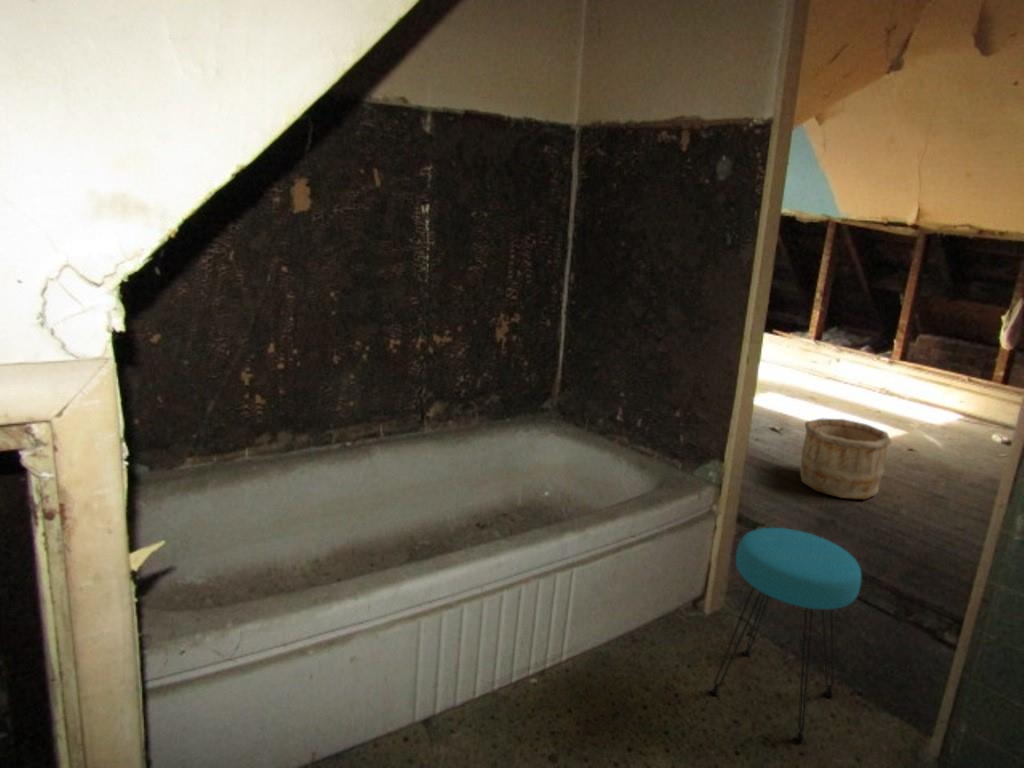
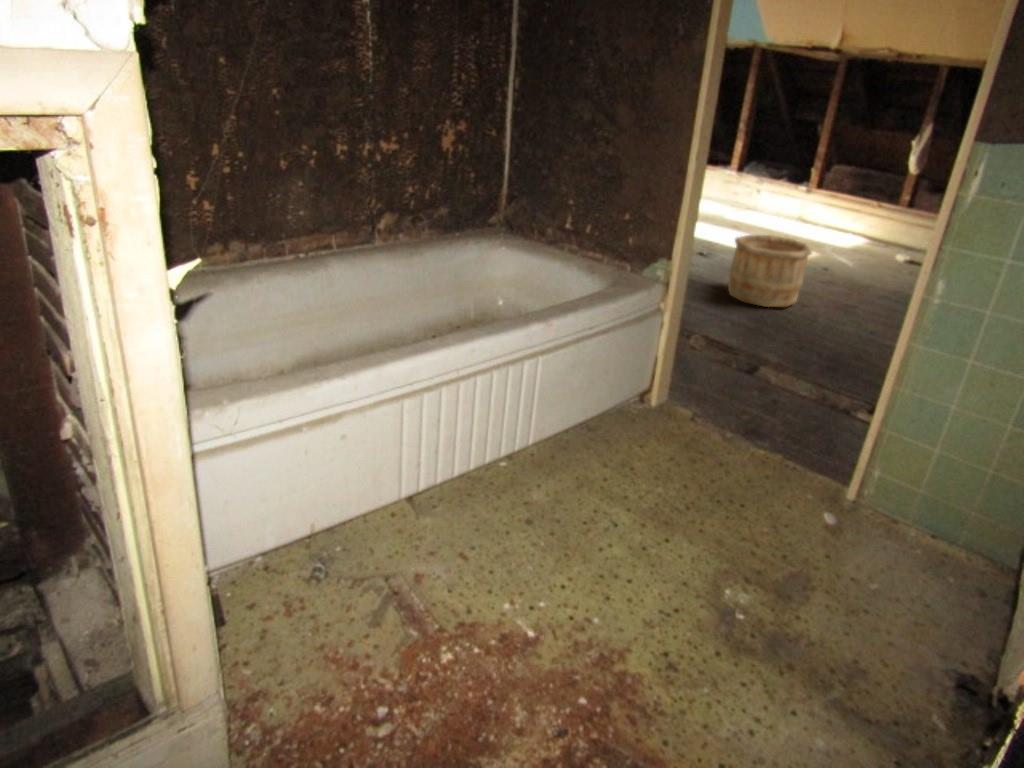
stool: present [711,528,861,741] -> none [659,315,792,488]

